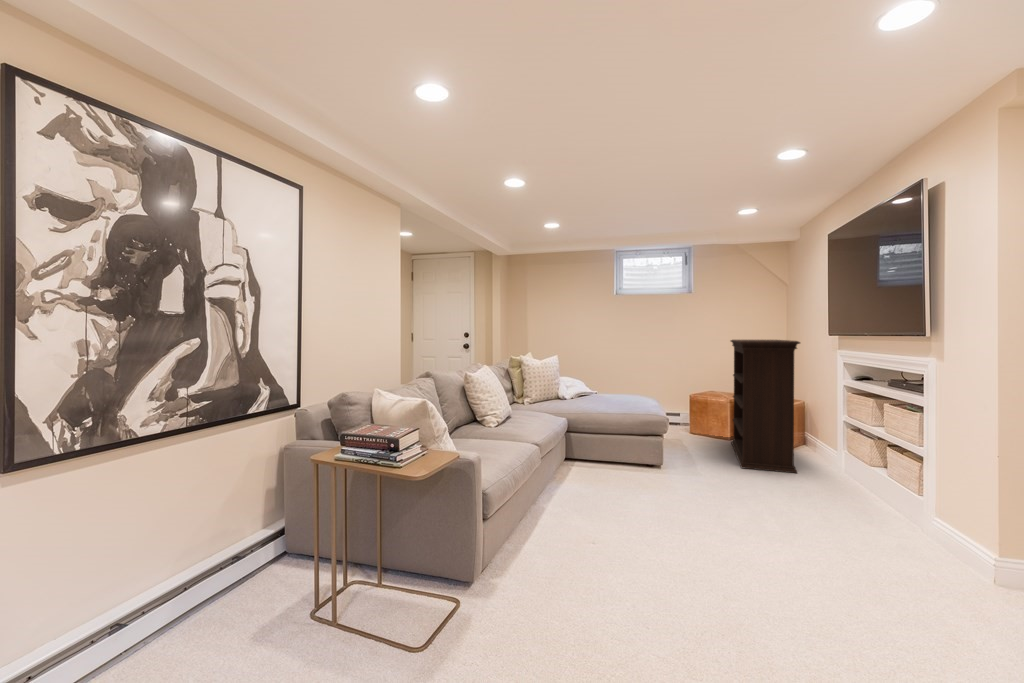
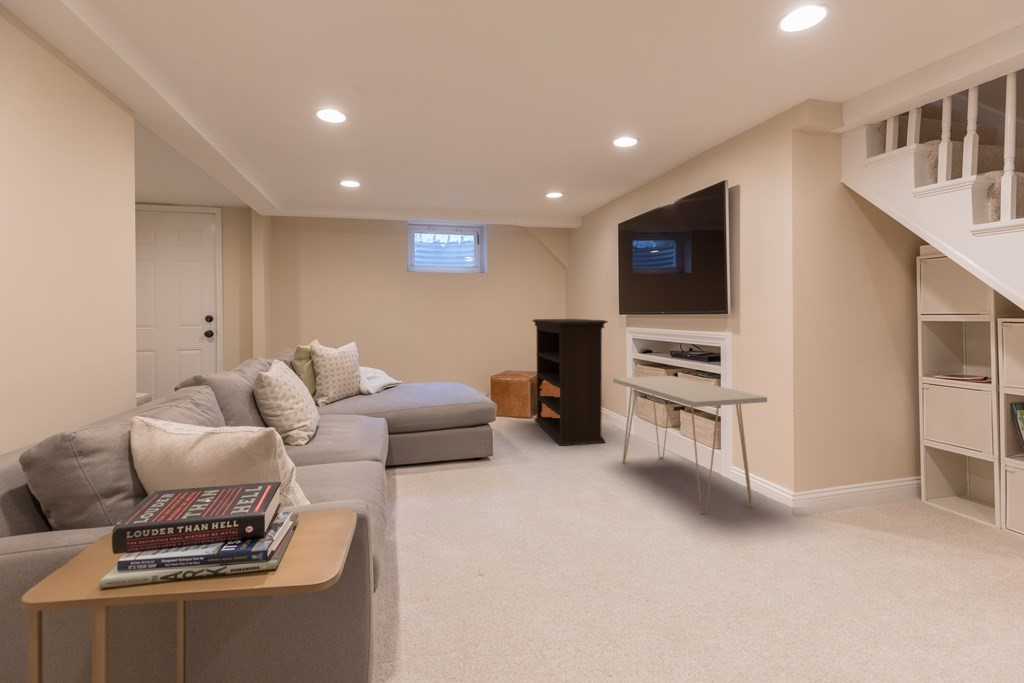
console table: none [790,402,965,566] -> present [613,376,767,514]

